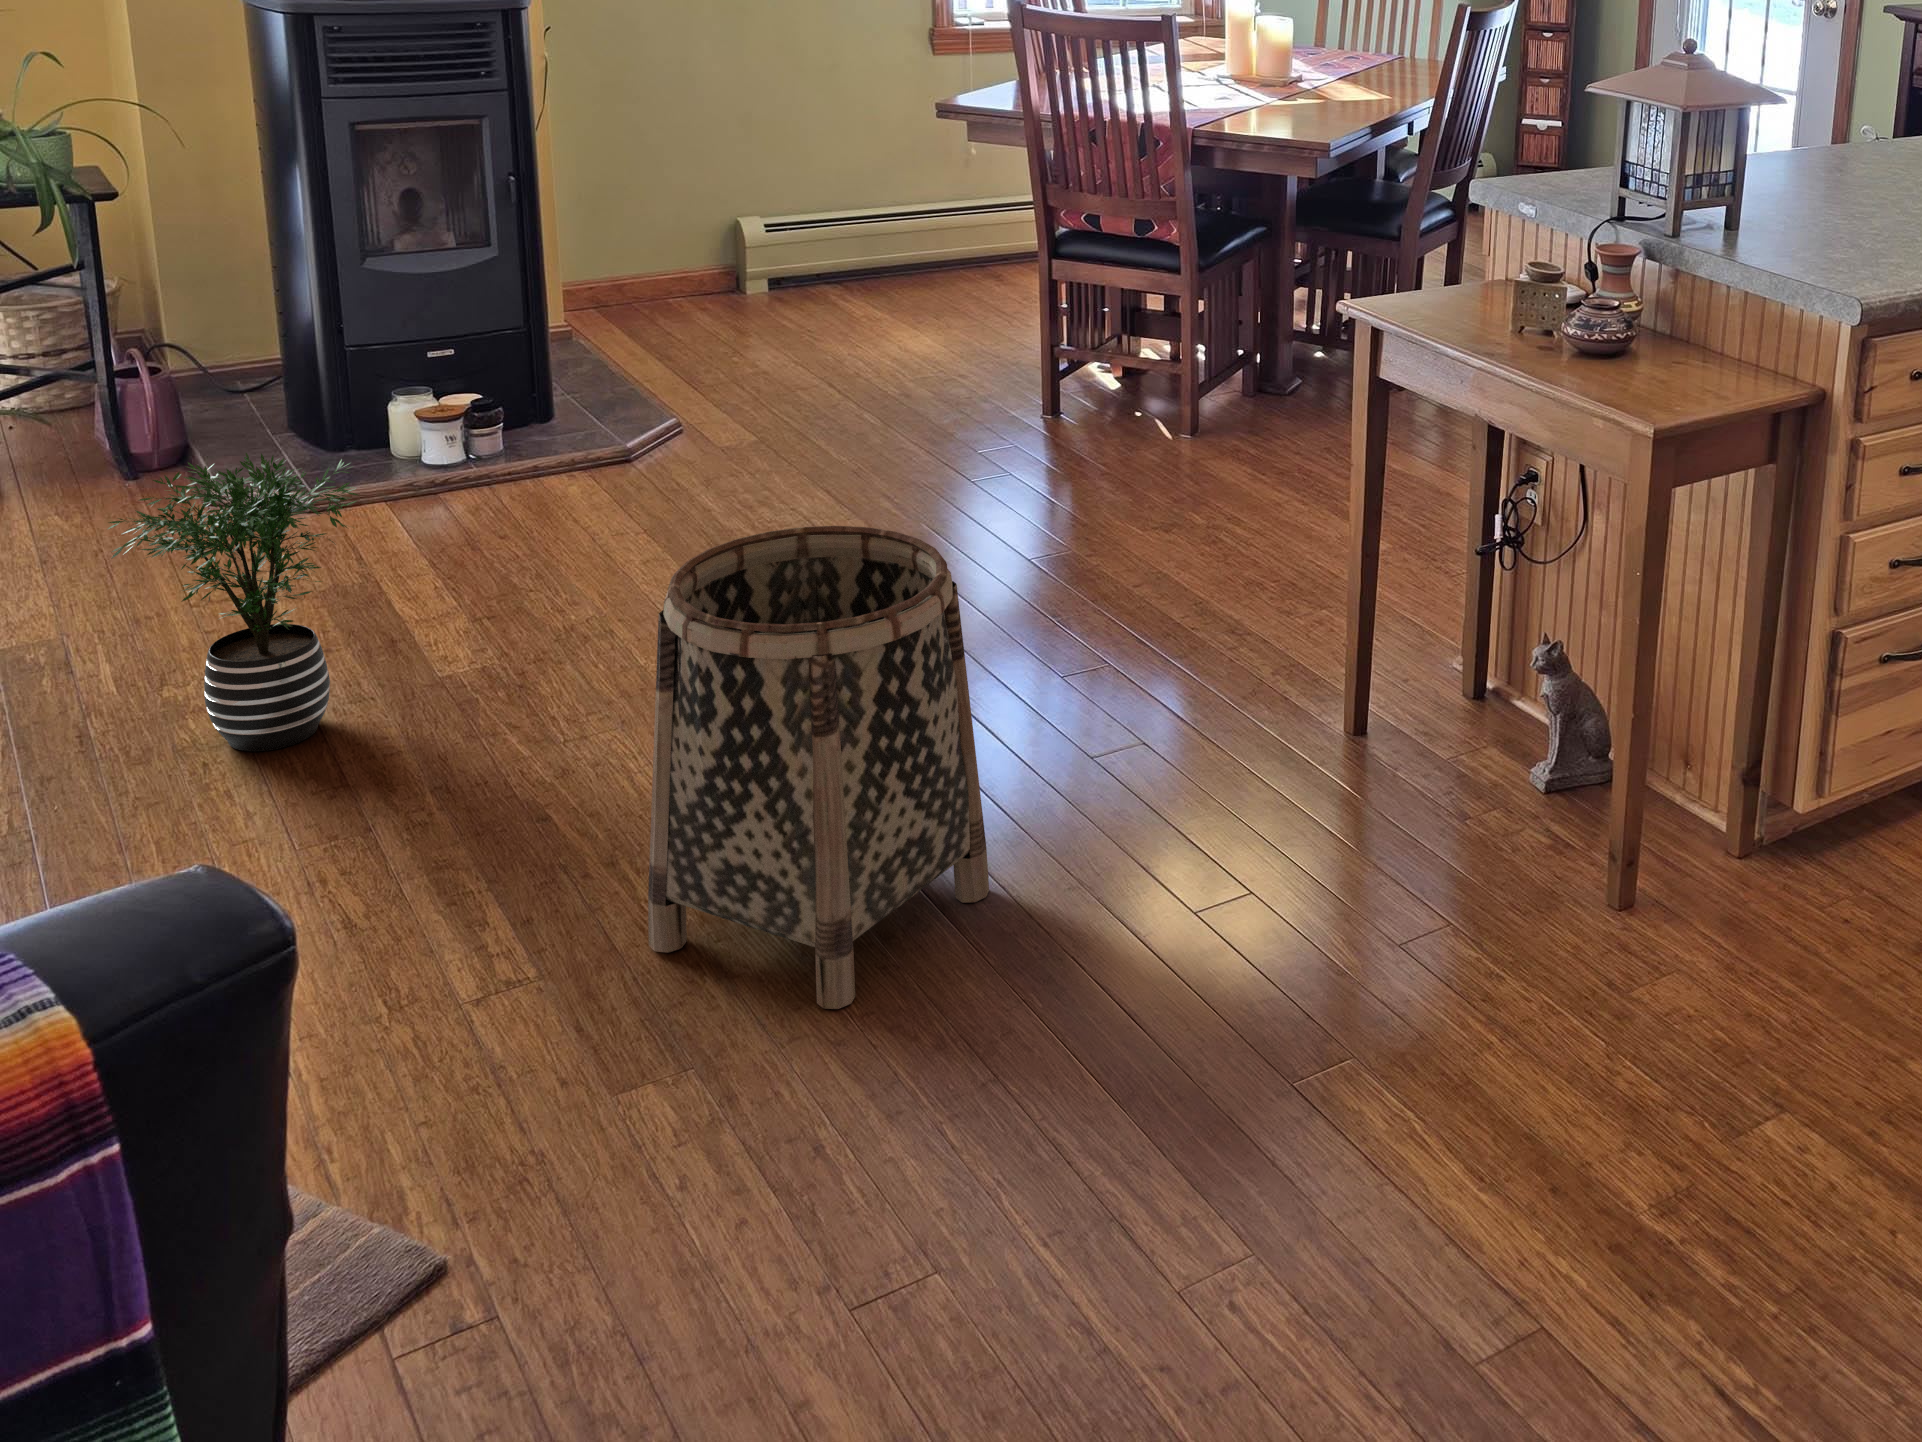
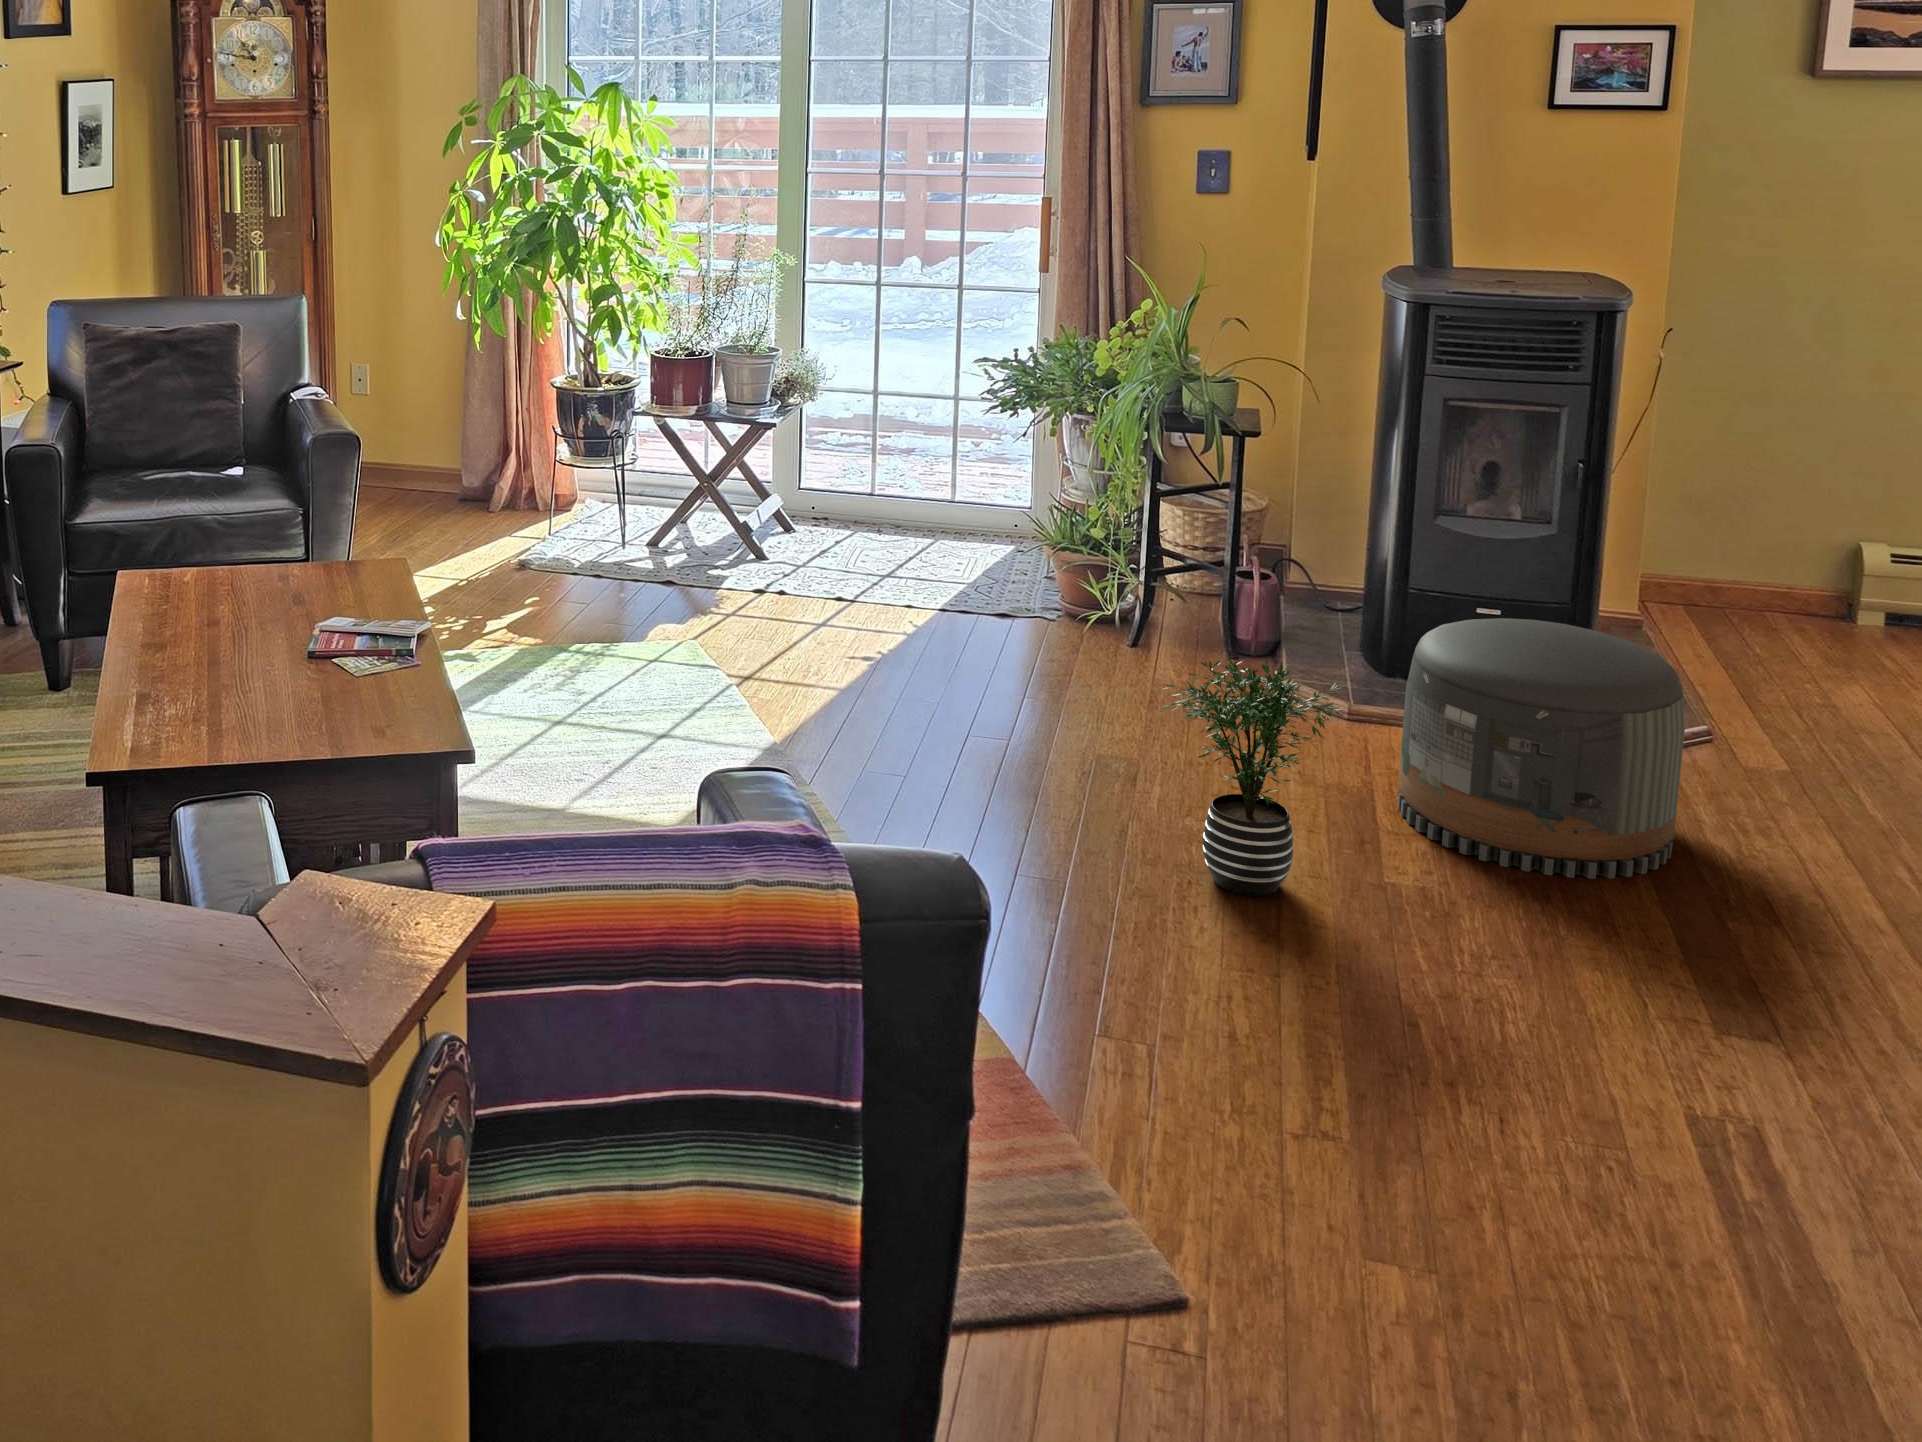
pouf: none [398,339,698,612] -> present [1398,618,1685,879]
basket: present [648,526,989,1009] -> none [1443,846,1799,1306]

